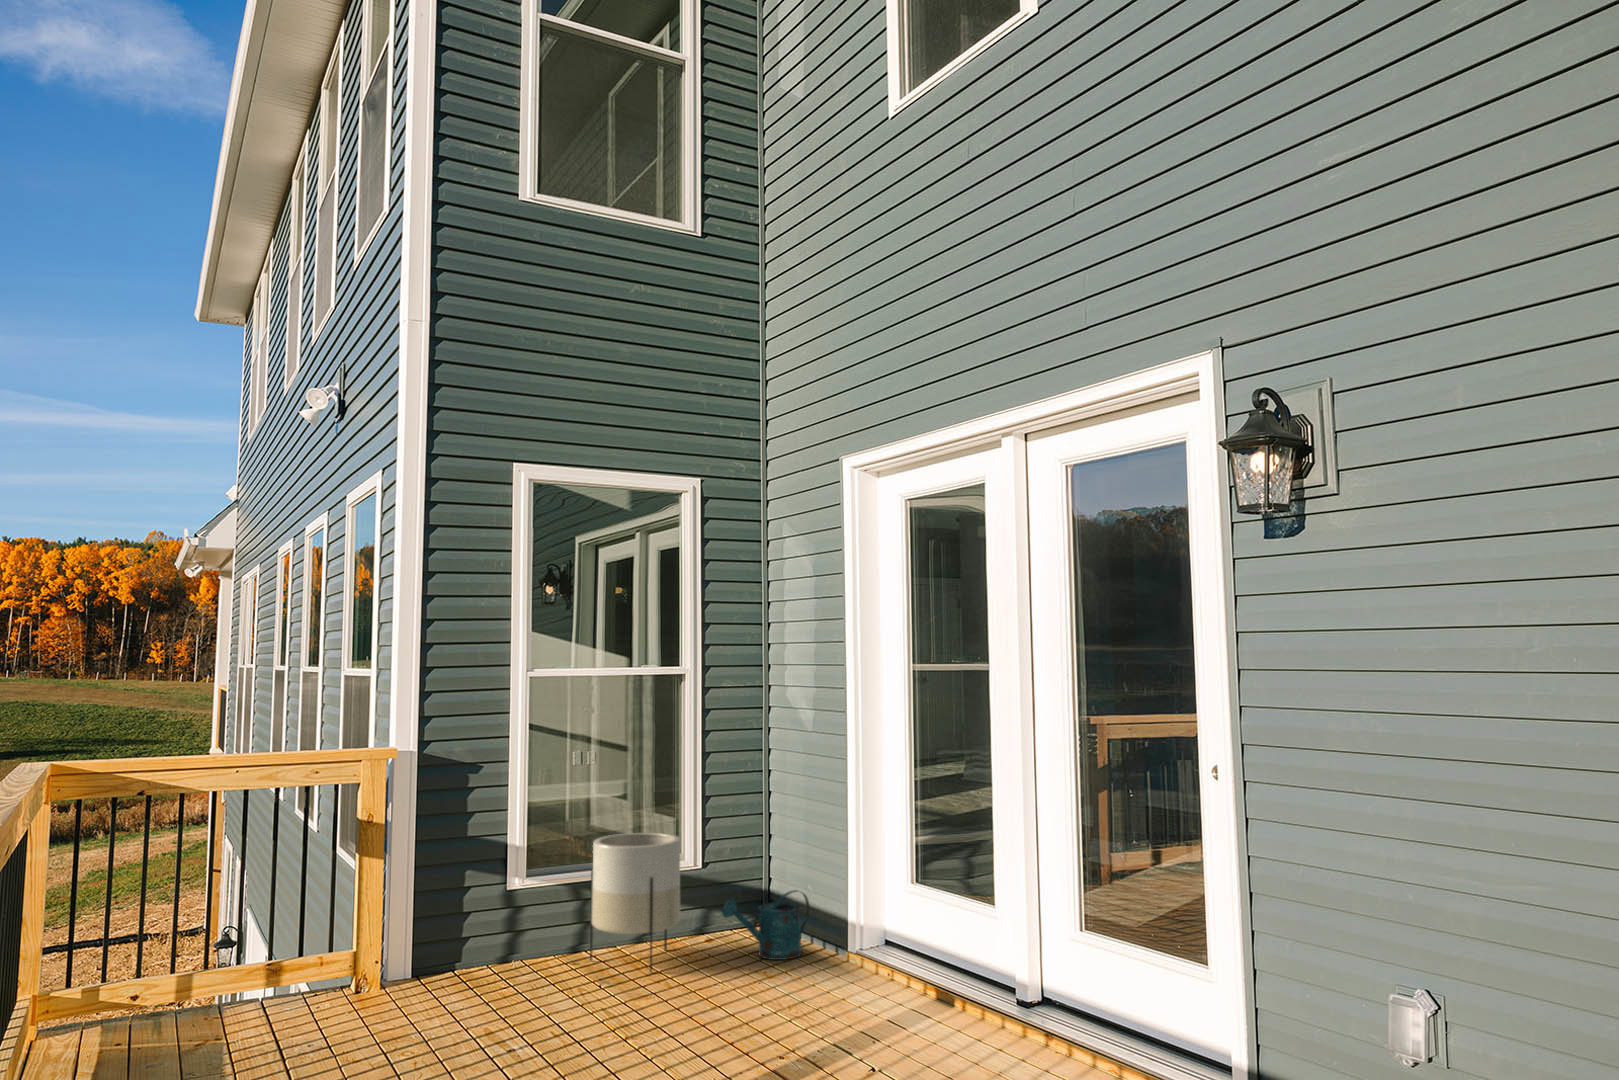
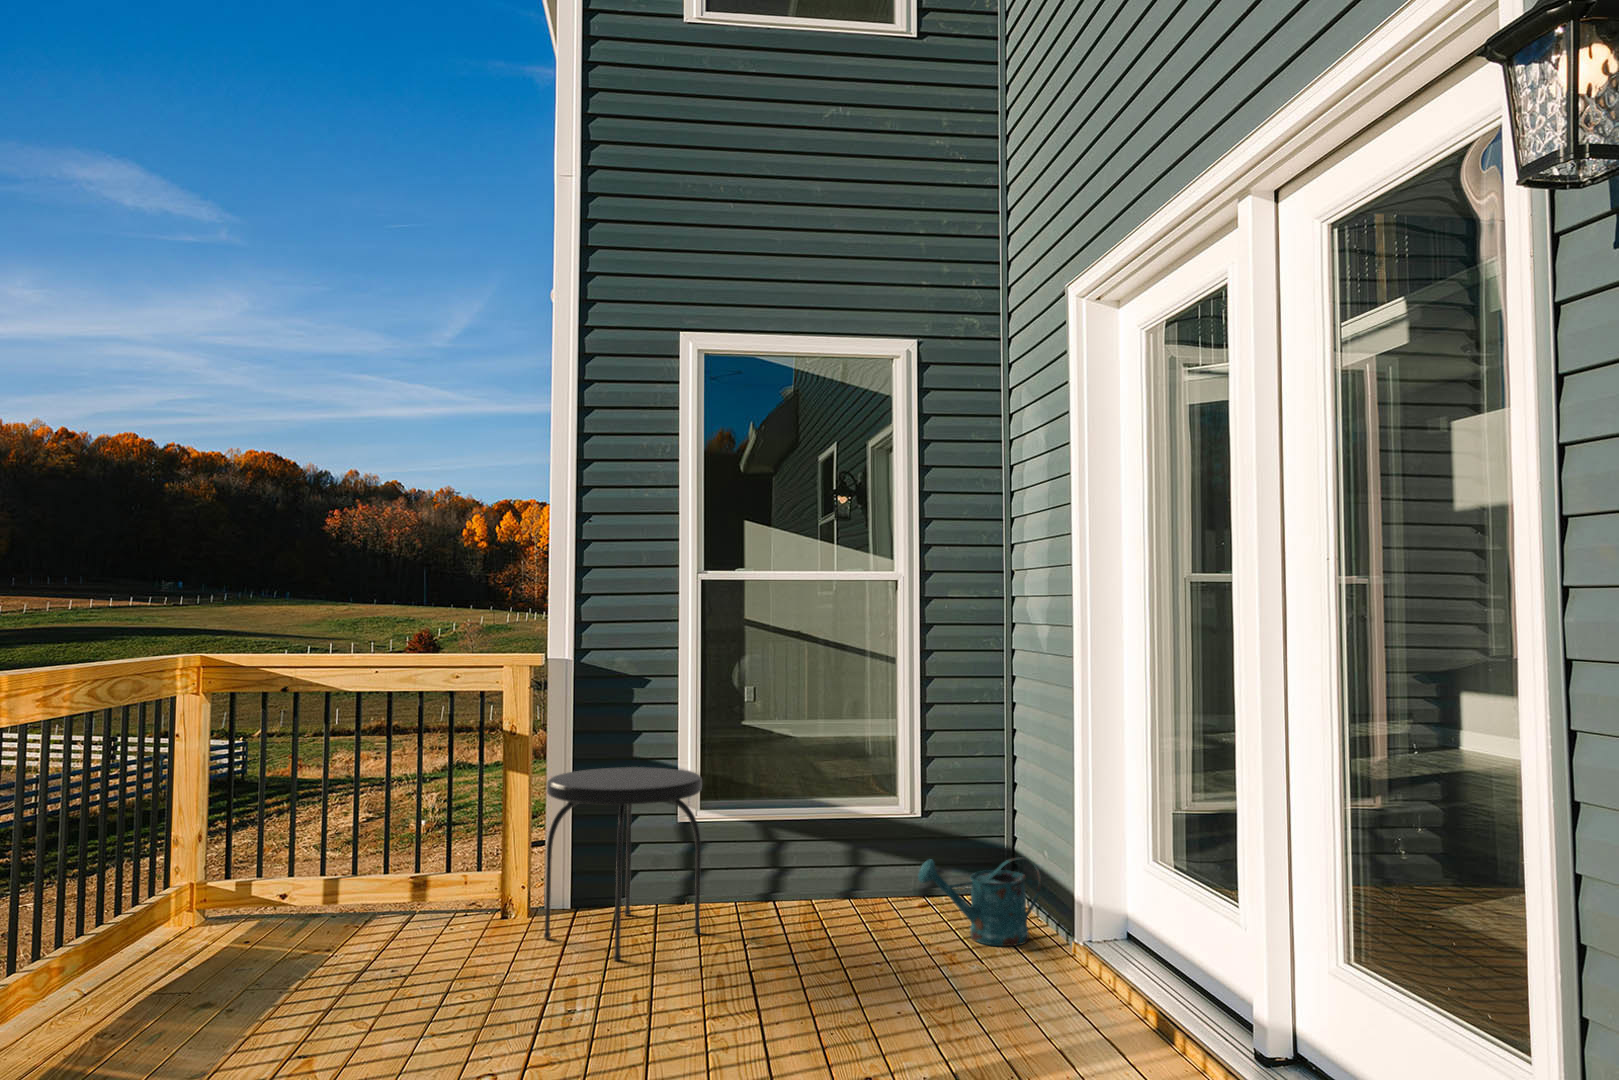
planter: present [590,833,680,972] -> none [766,769,873,941]
side table: none [407,843,548,1010] -> present [544,767,702,961]

